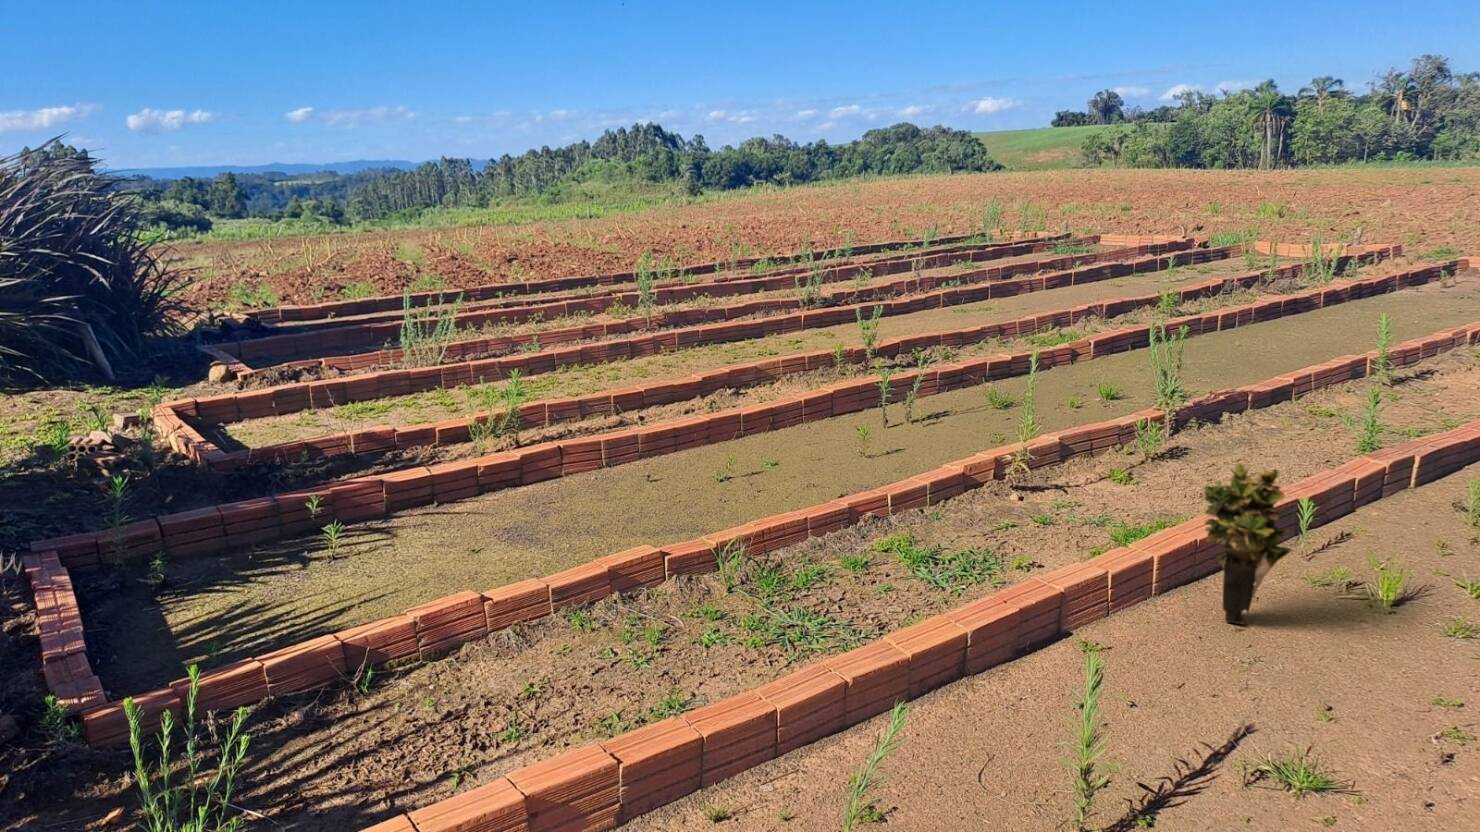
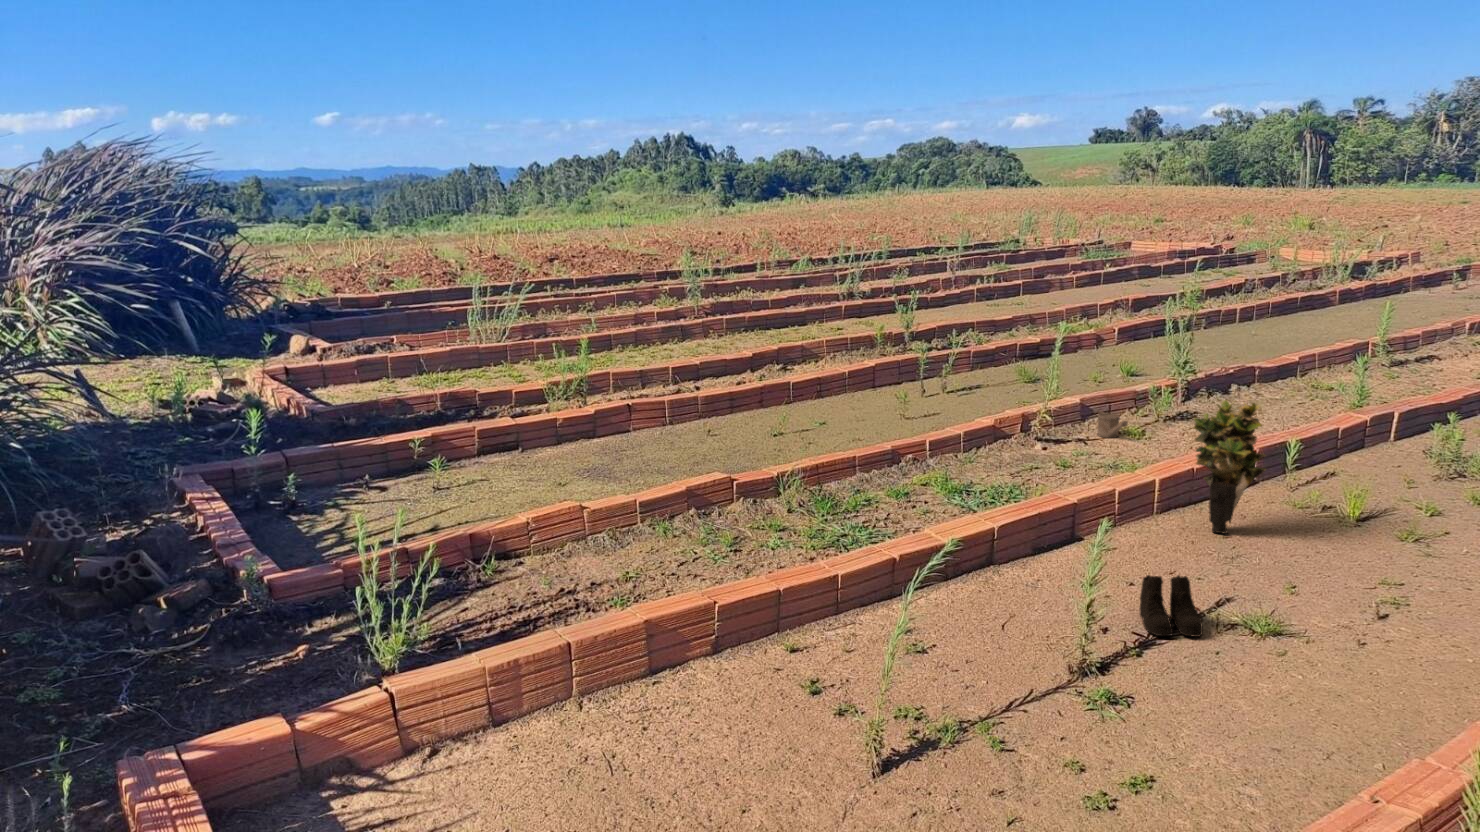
watering can: none [1079,451,1115,482] -> present [1097,411,1128,438]
boots: none [1154,712,1237,801] -> present [1139,575,1203,637]

